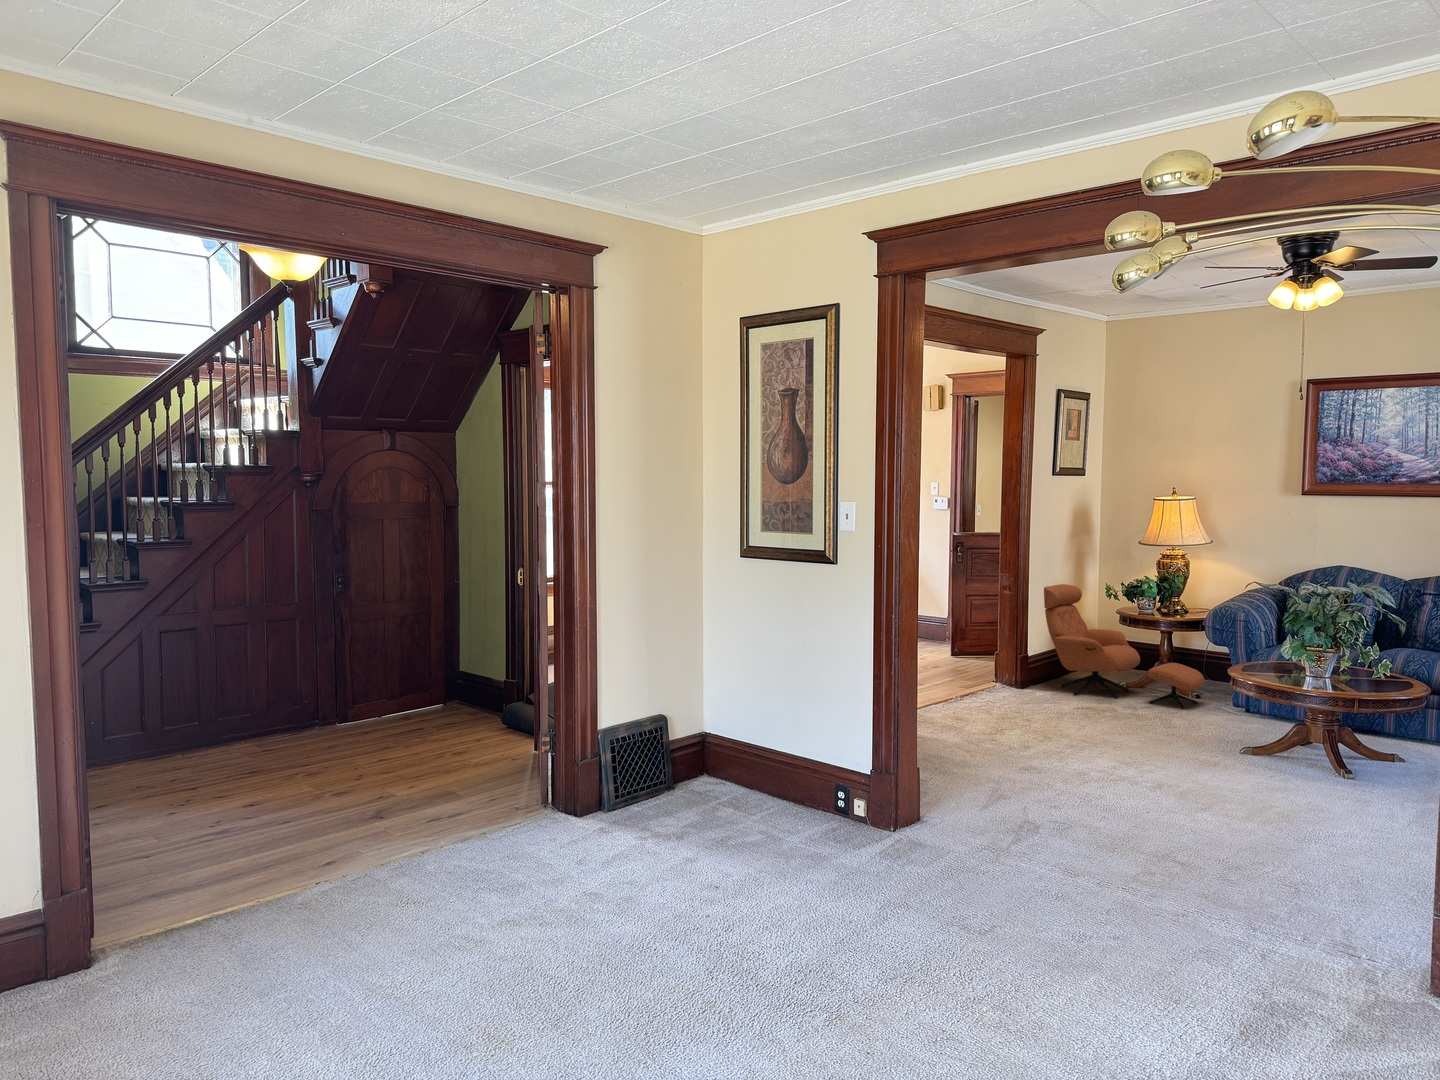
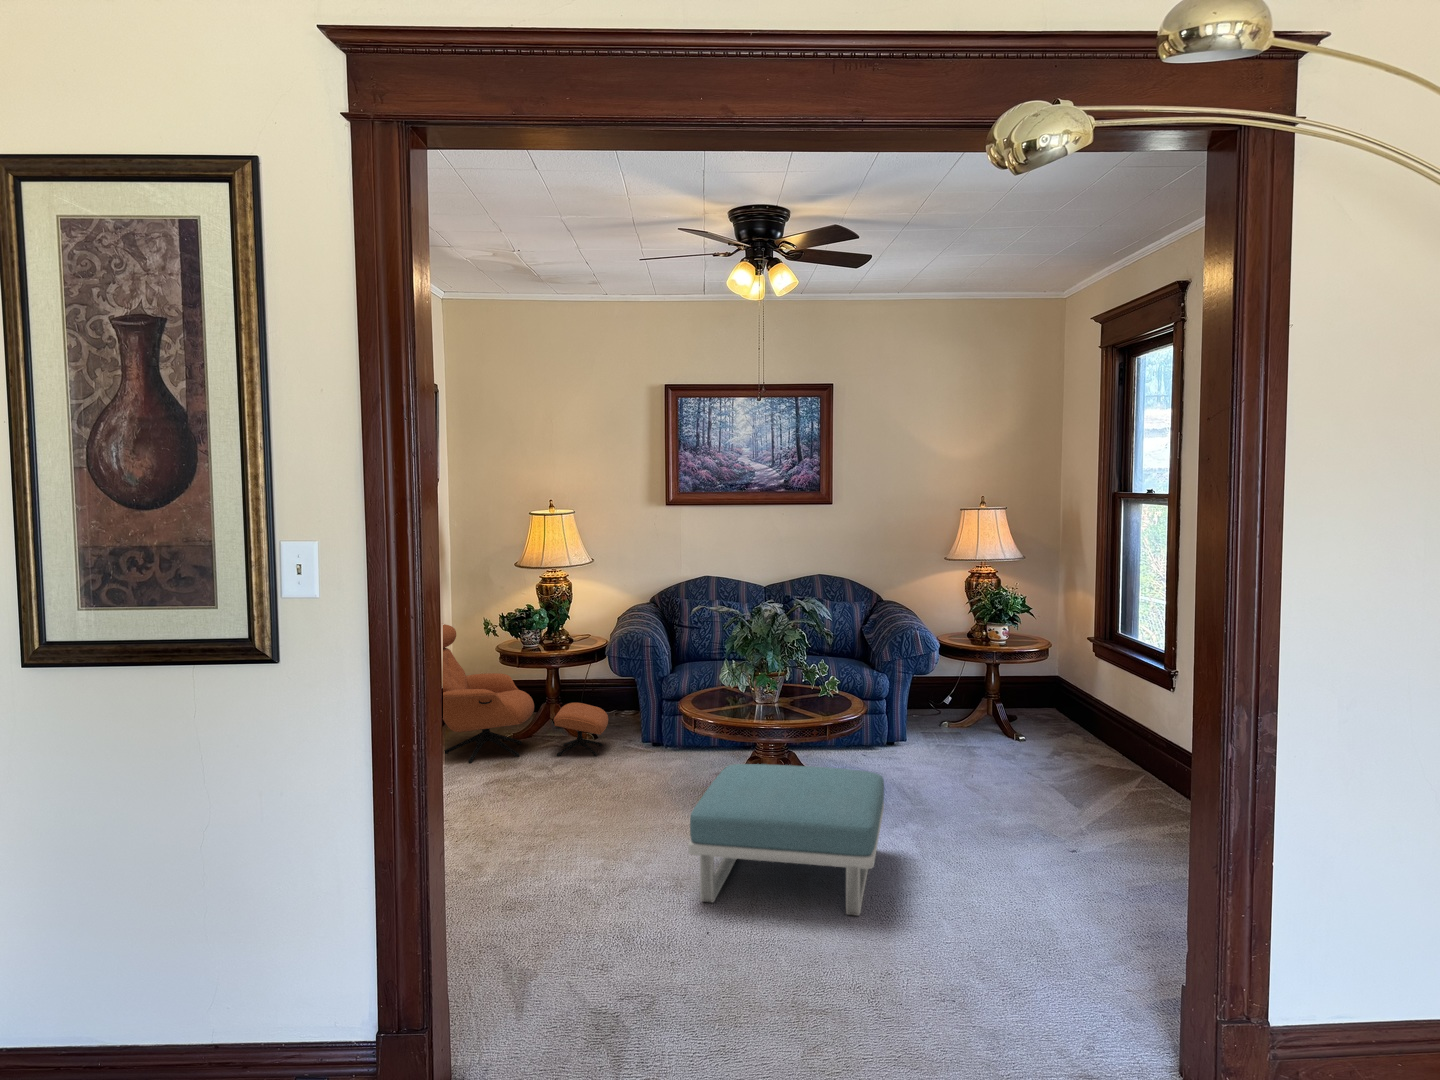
footstool: none [1153,712,1374,836] -> present [688,764,884,916]

